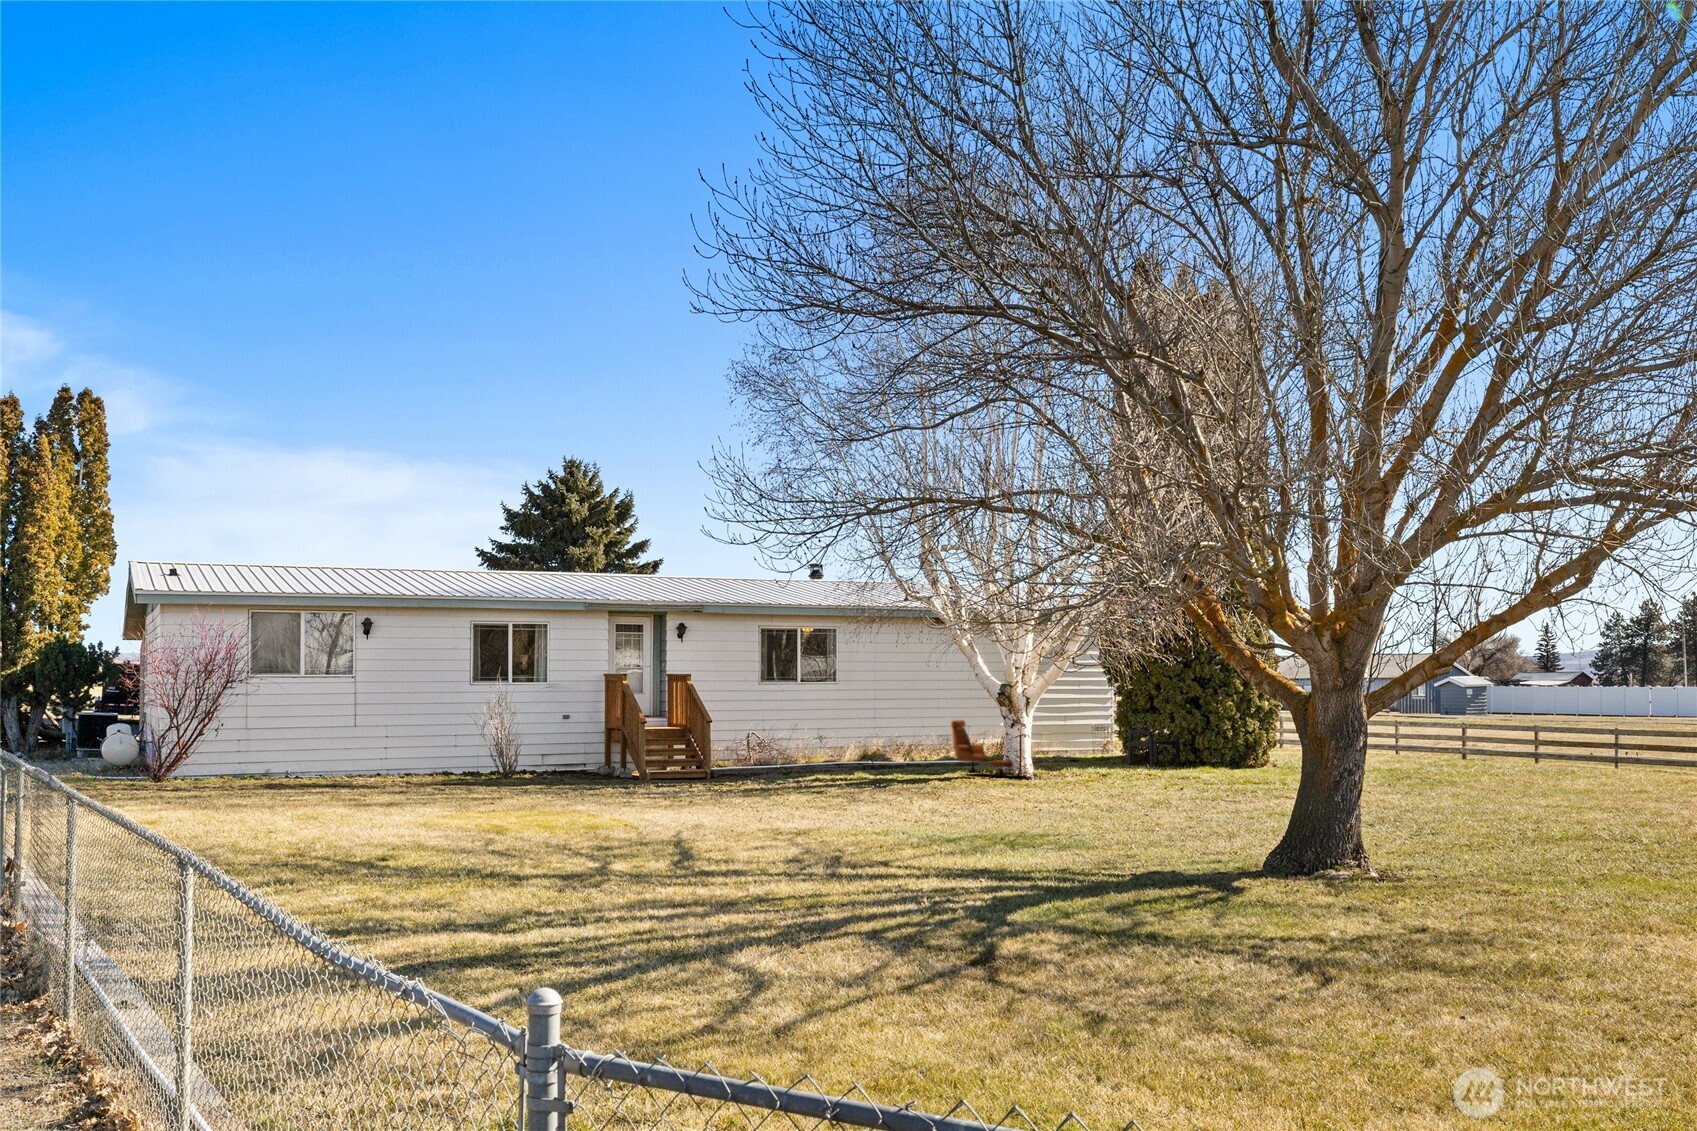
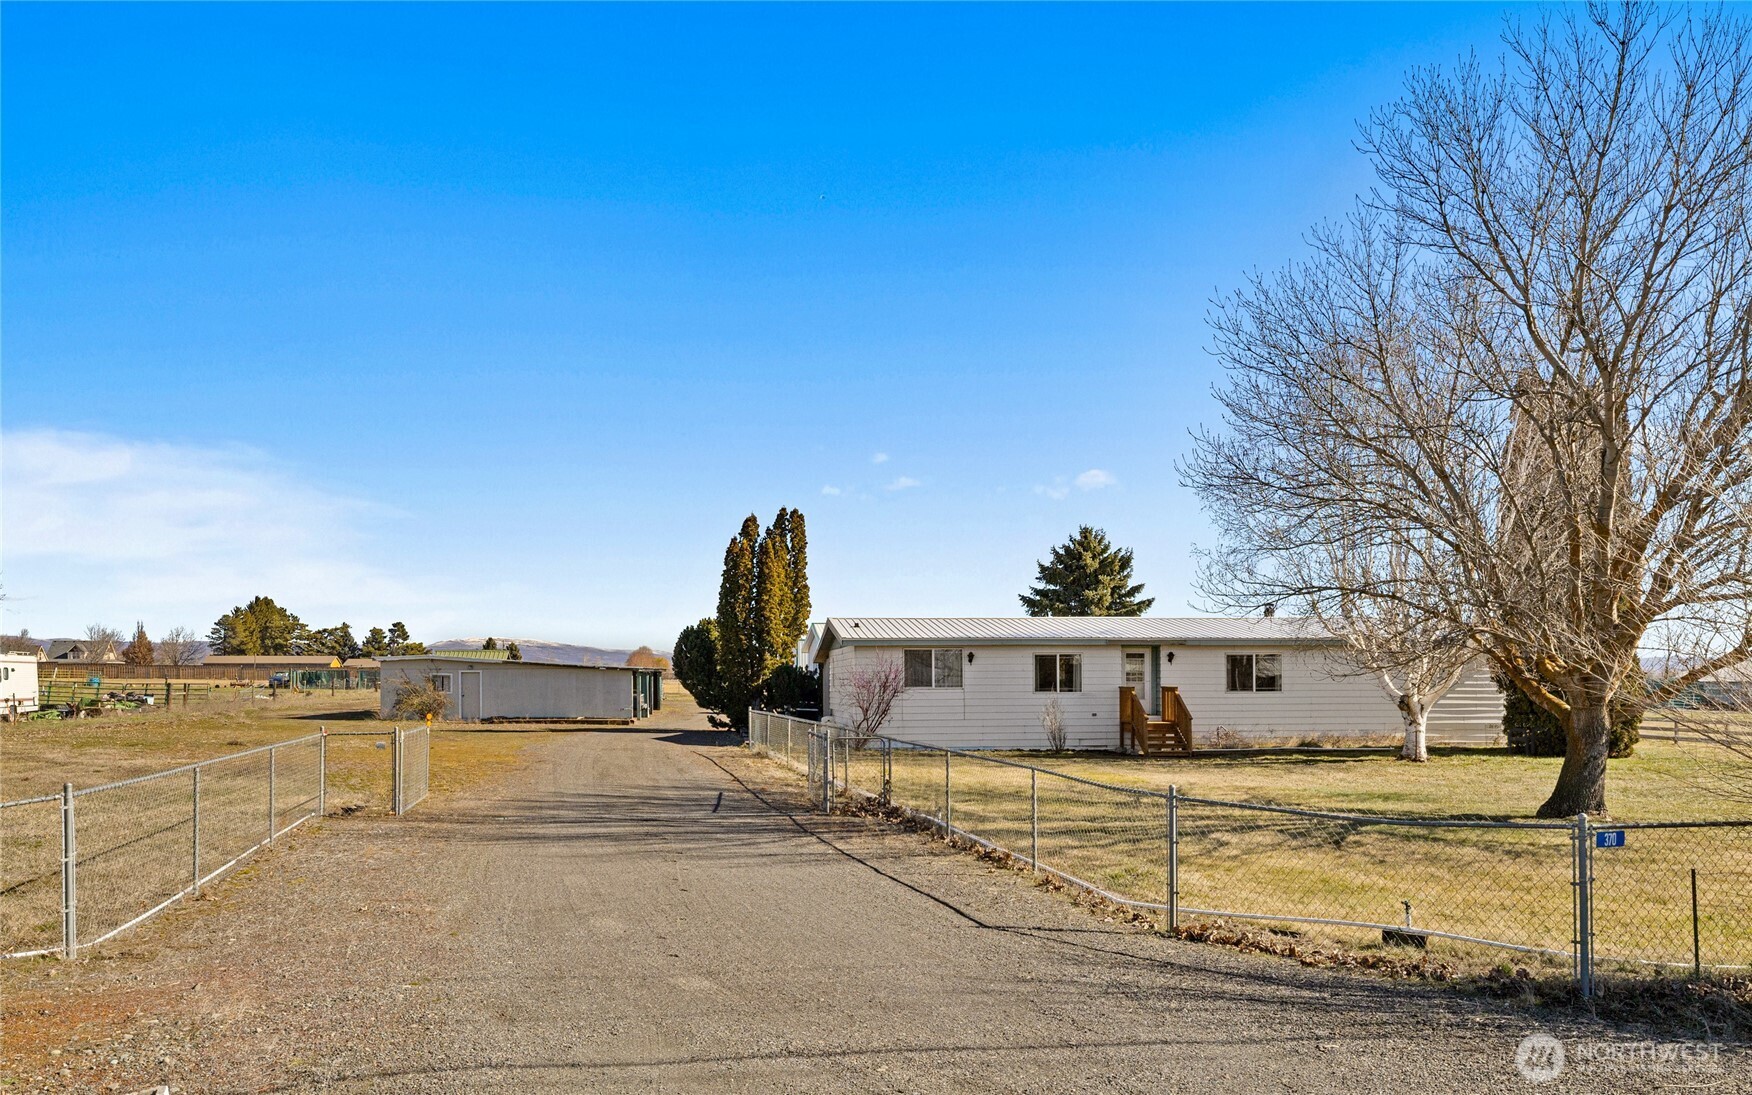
lounge chair: present [950,720,1013,775] -> none [1363,720,1411,760]

